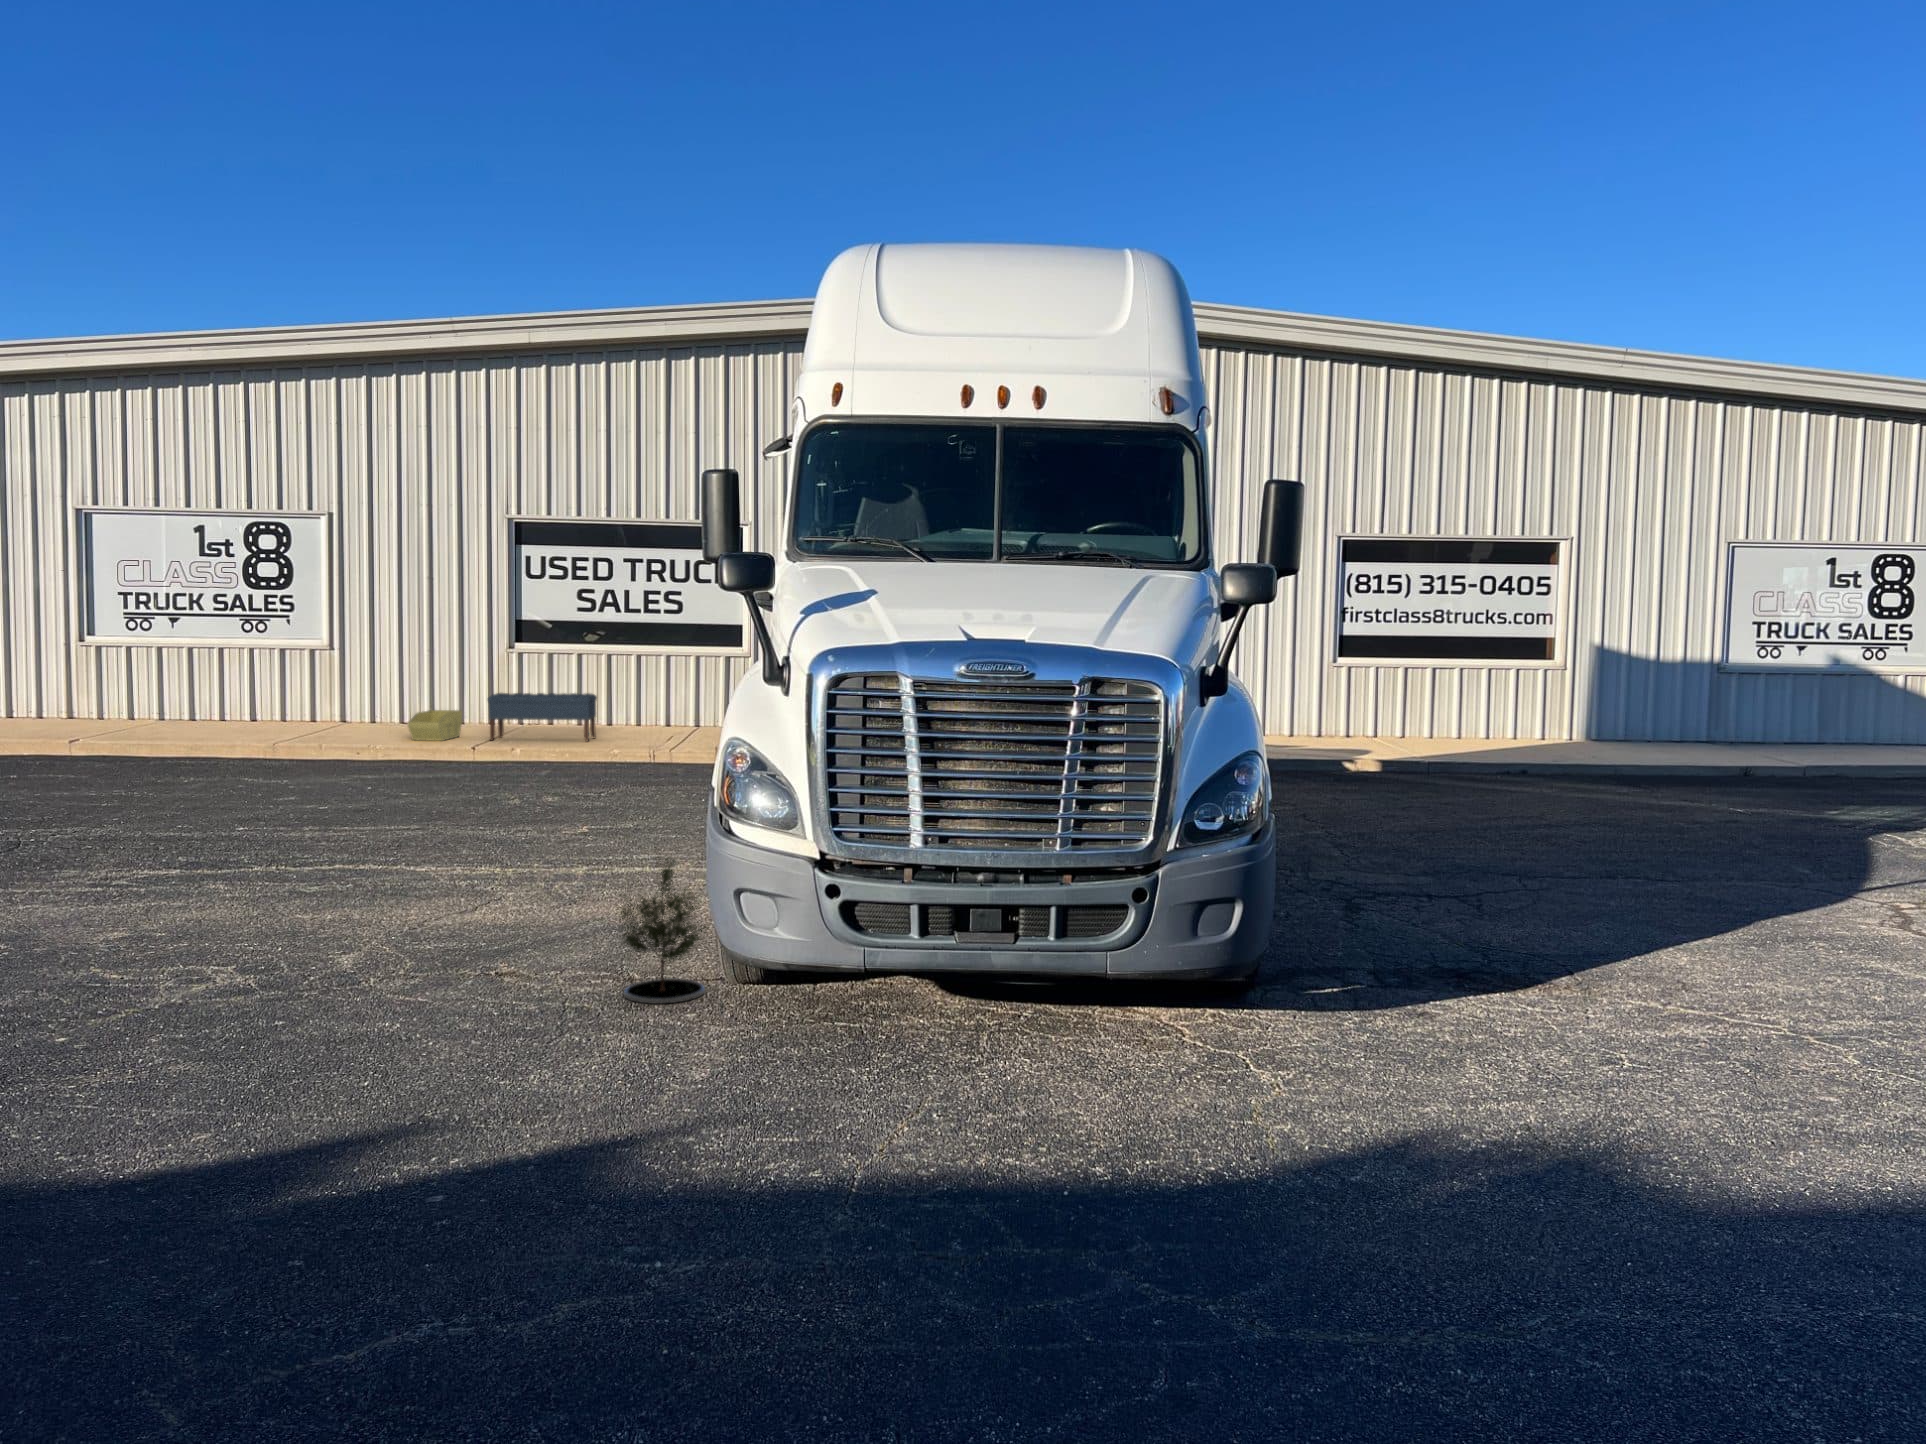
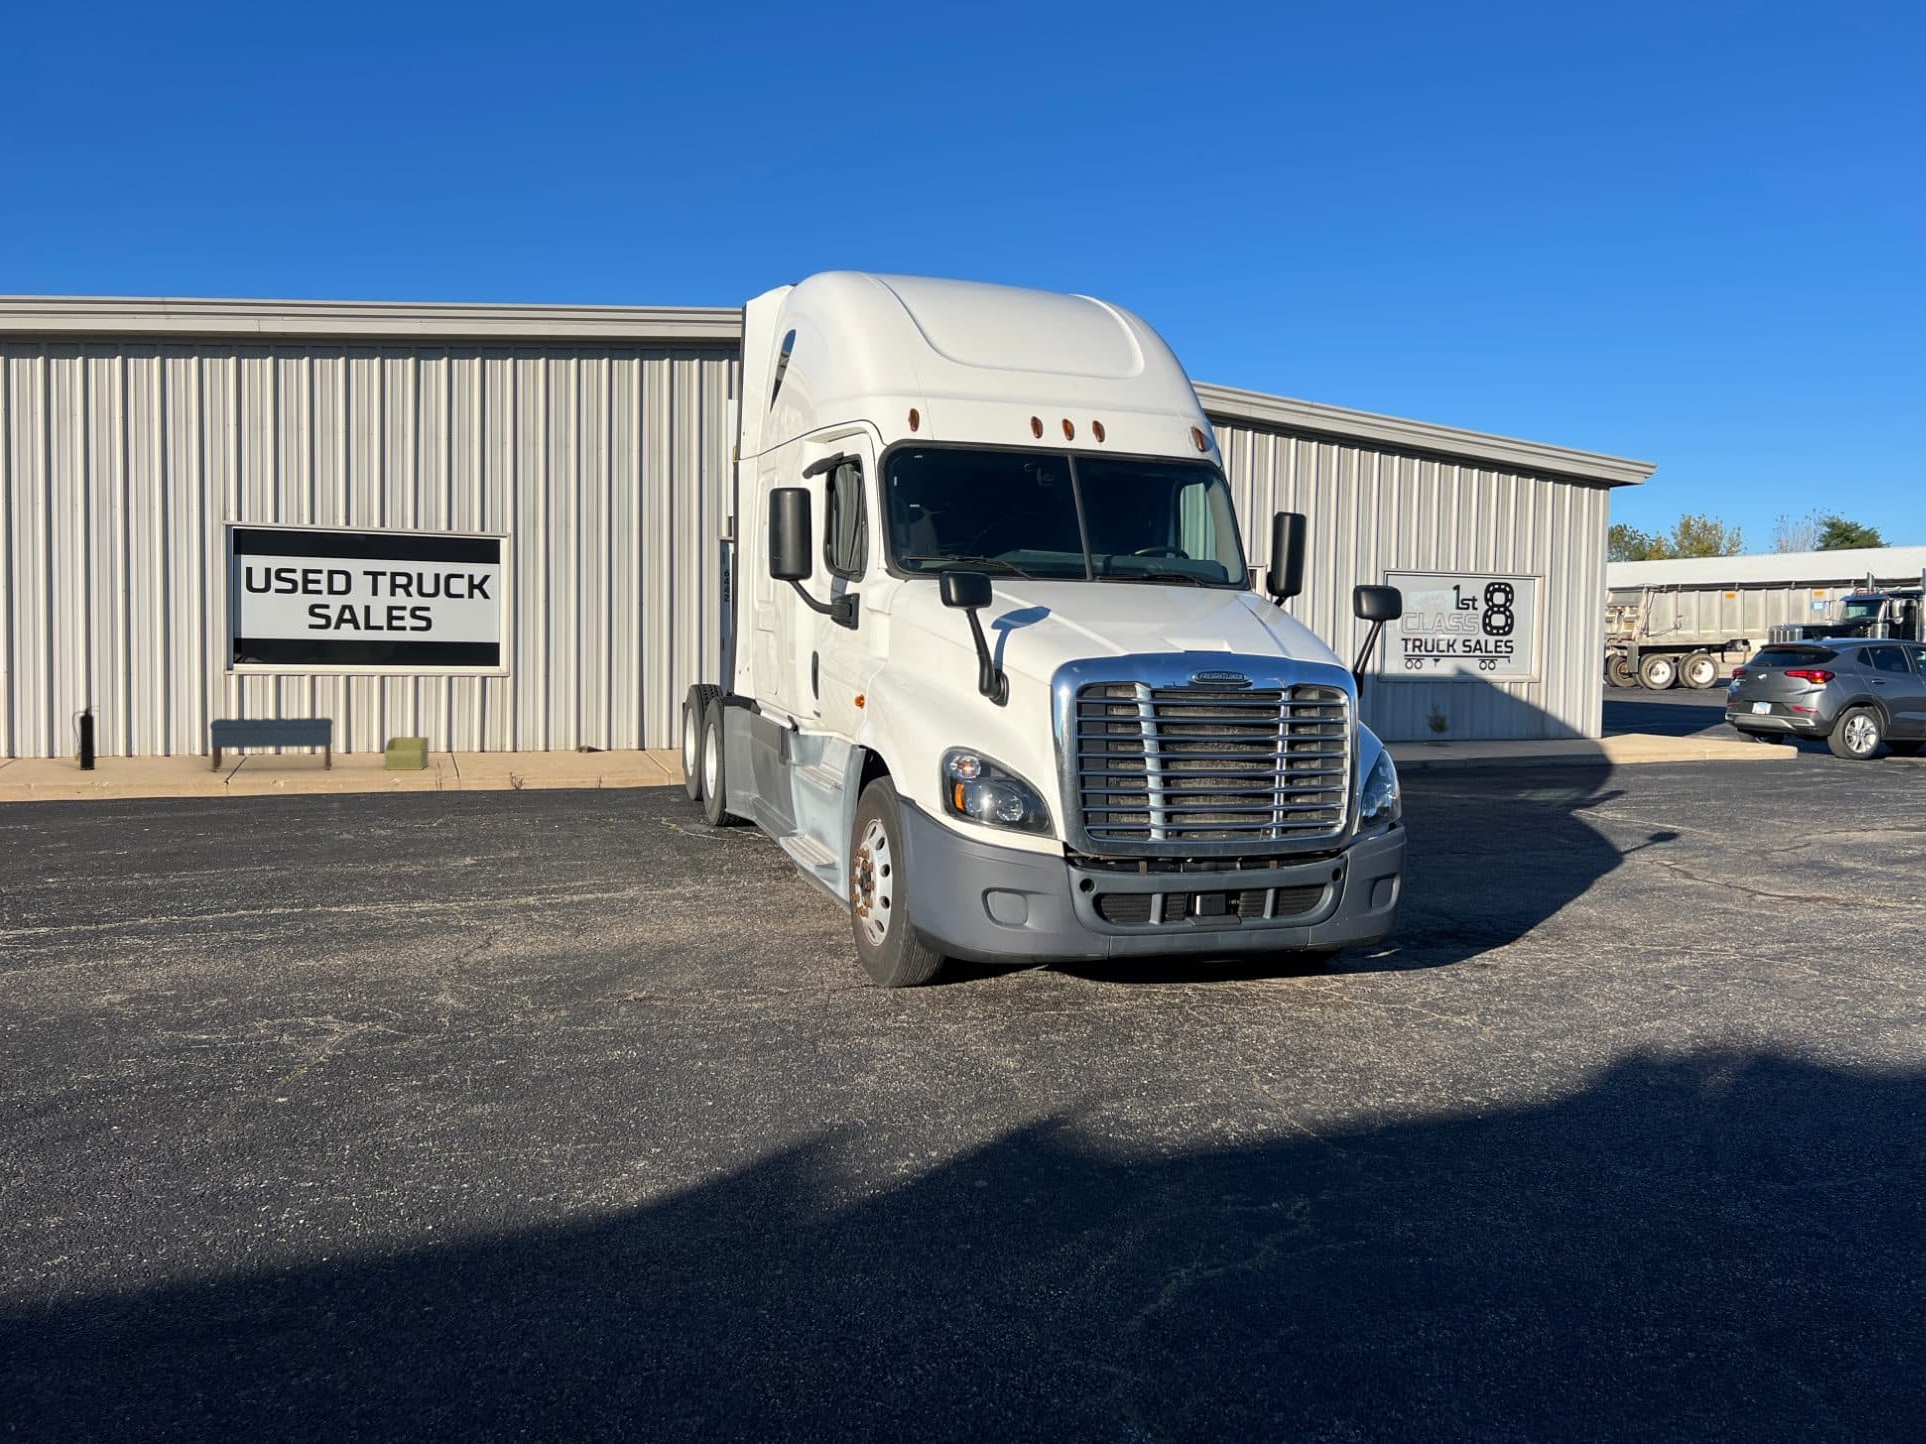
fire extinguisher: none [385,680,406,736] -> present [72,708,95,770]
storage bin: present [408,710,463,741] -> present [384,737,429,770]
potted tree: present [619,859,708,1004] -> present [1426,705,1450,746]

